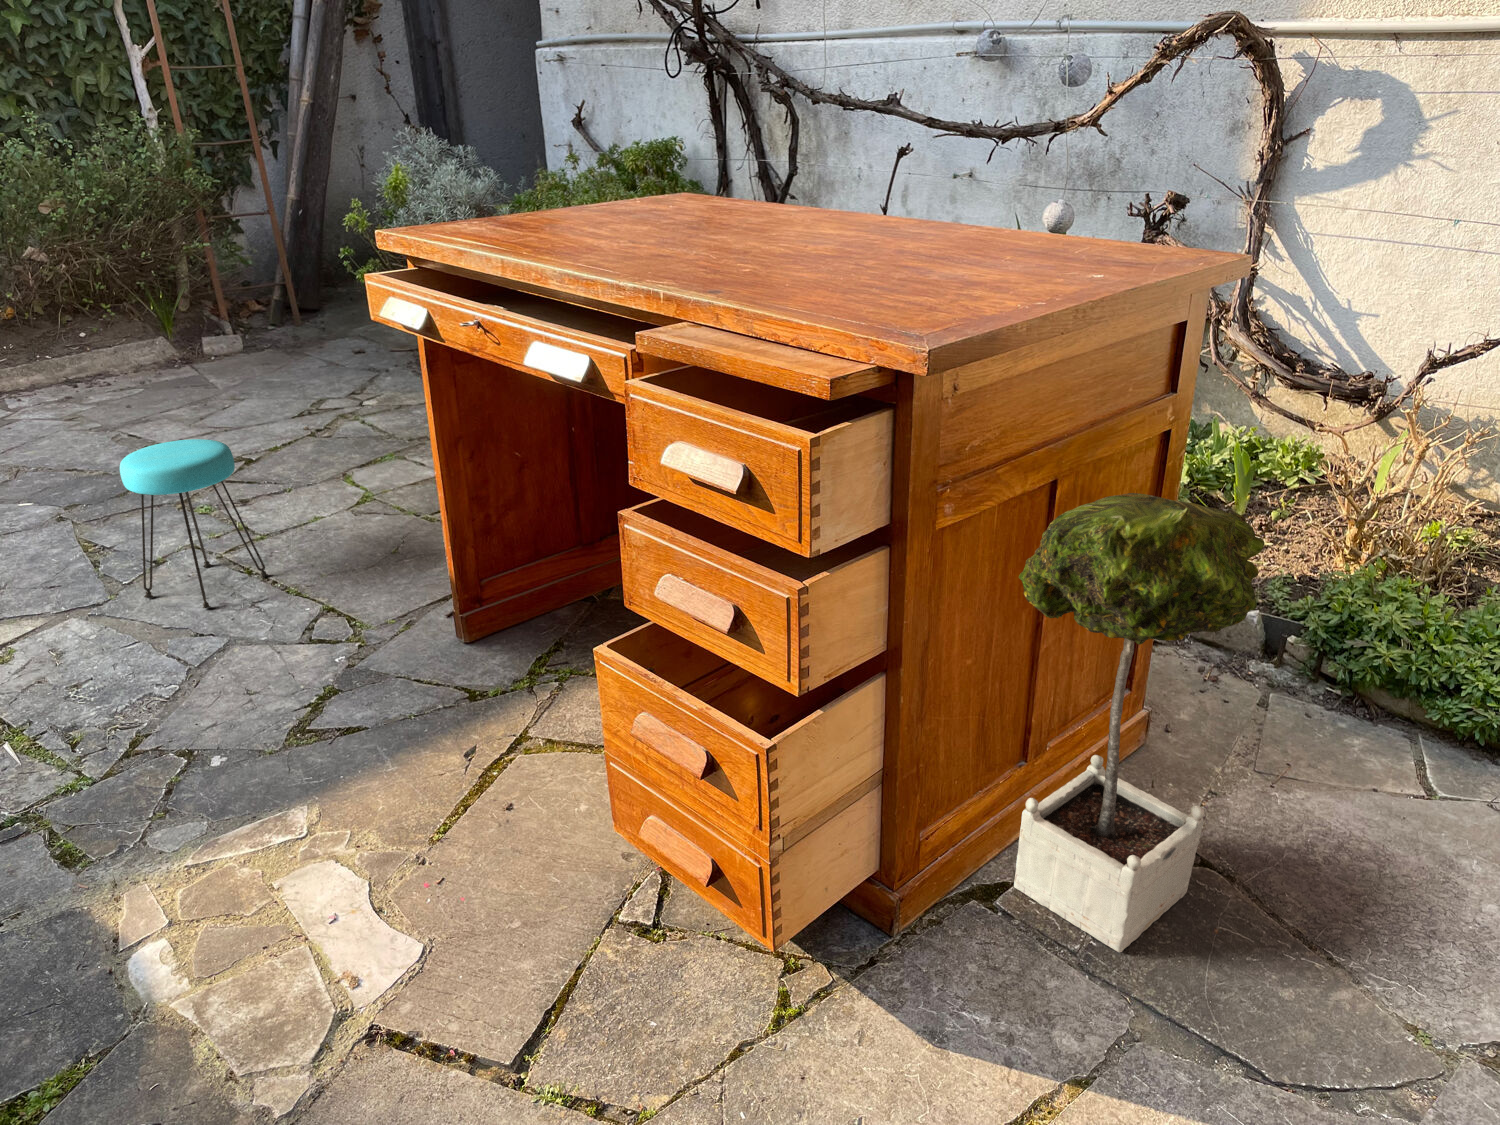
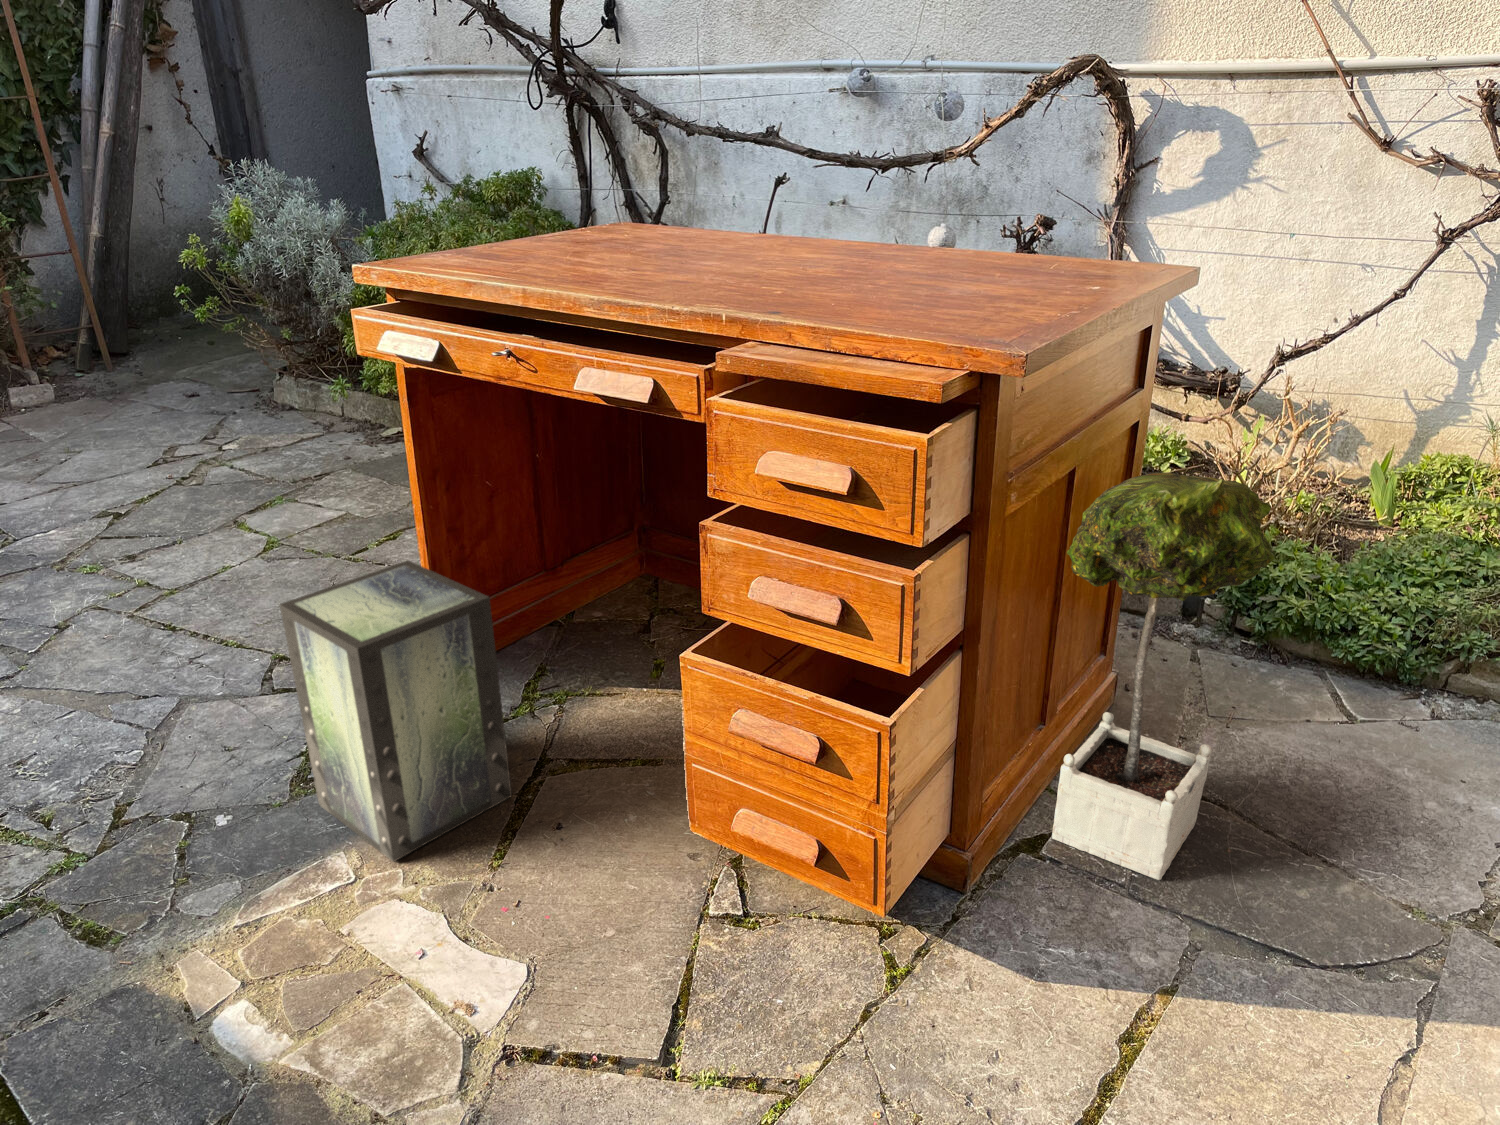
stool: present [120,439,268,608] -> none [34,490,197,671]
storage box: none [260,527,480,822] -> present [280,561,512,862]

